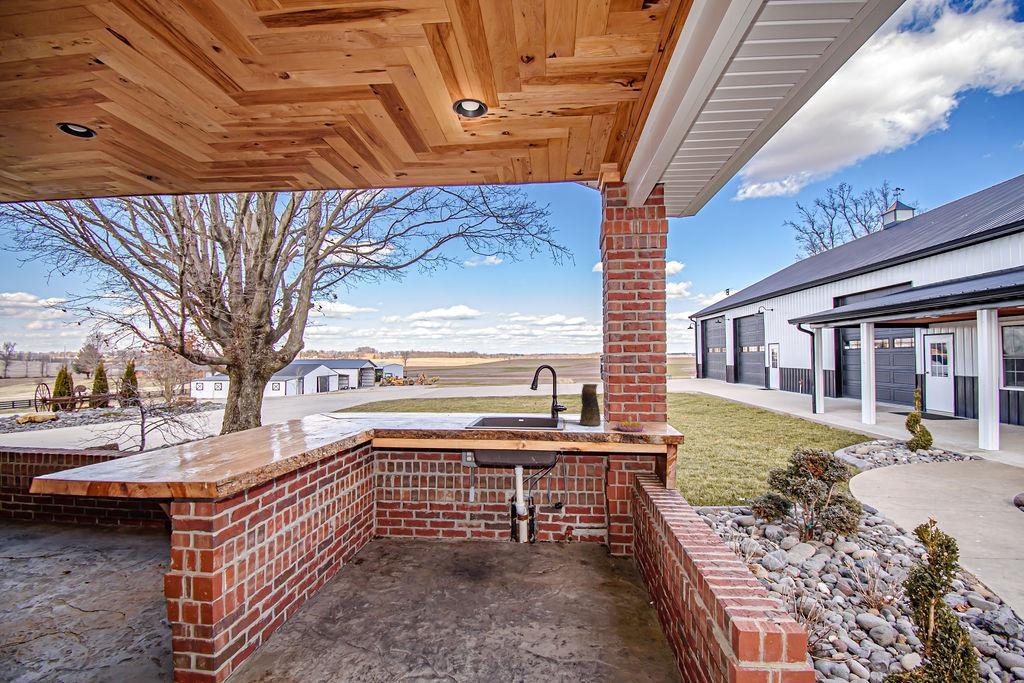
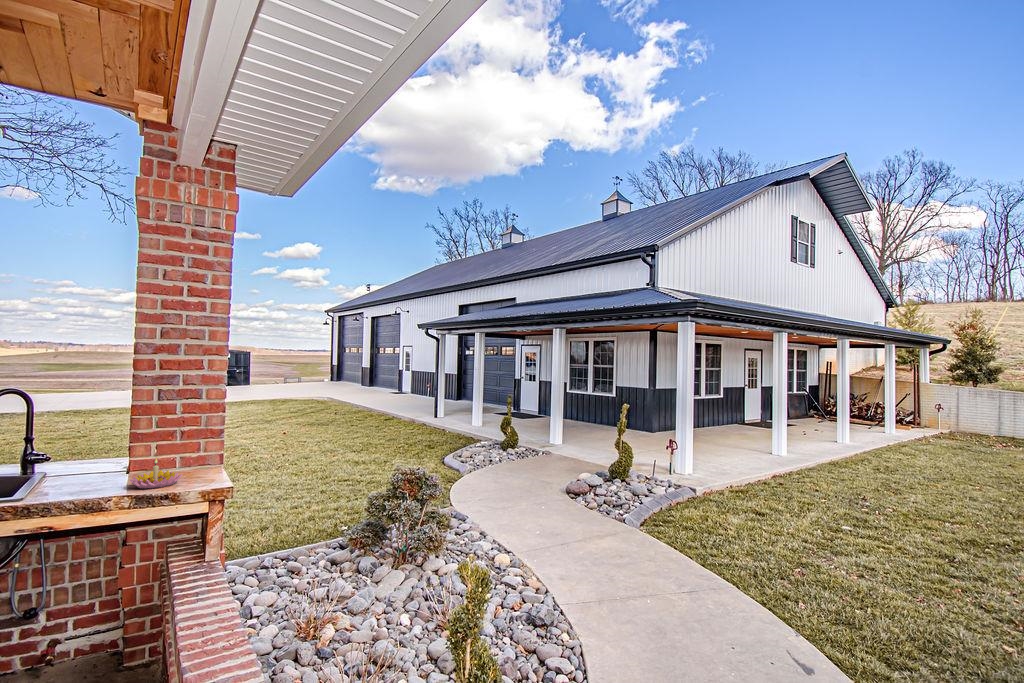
pitcher: present [580,384,601,426] -> none [67,419,110,487]

